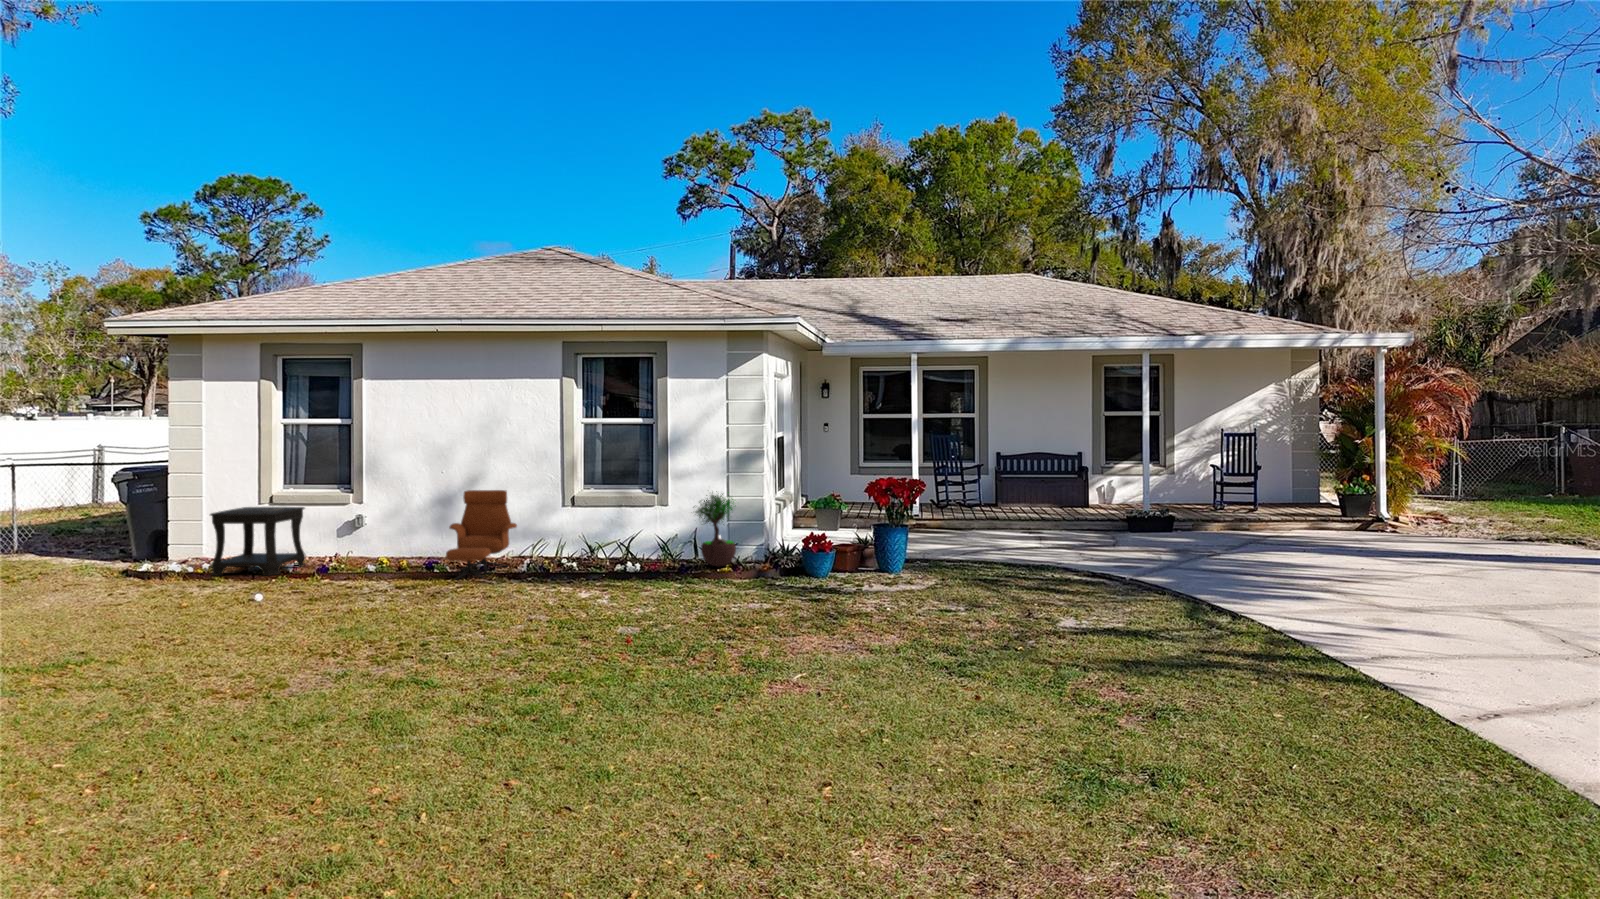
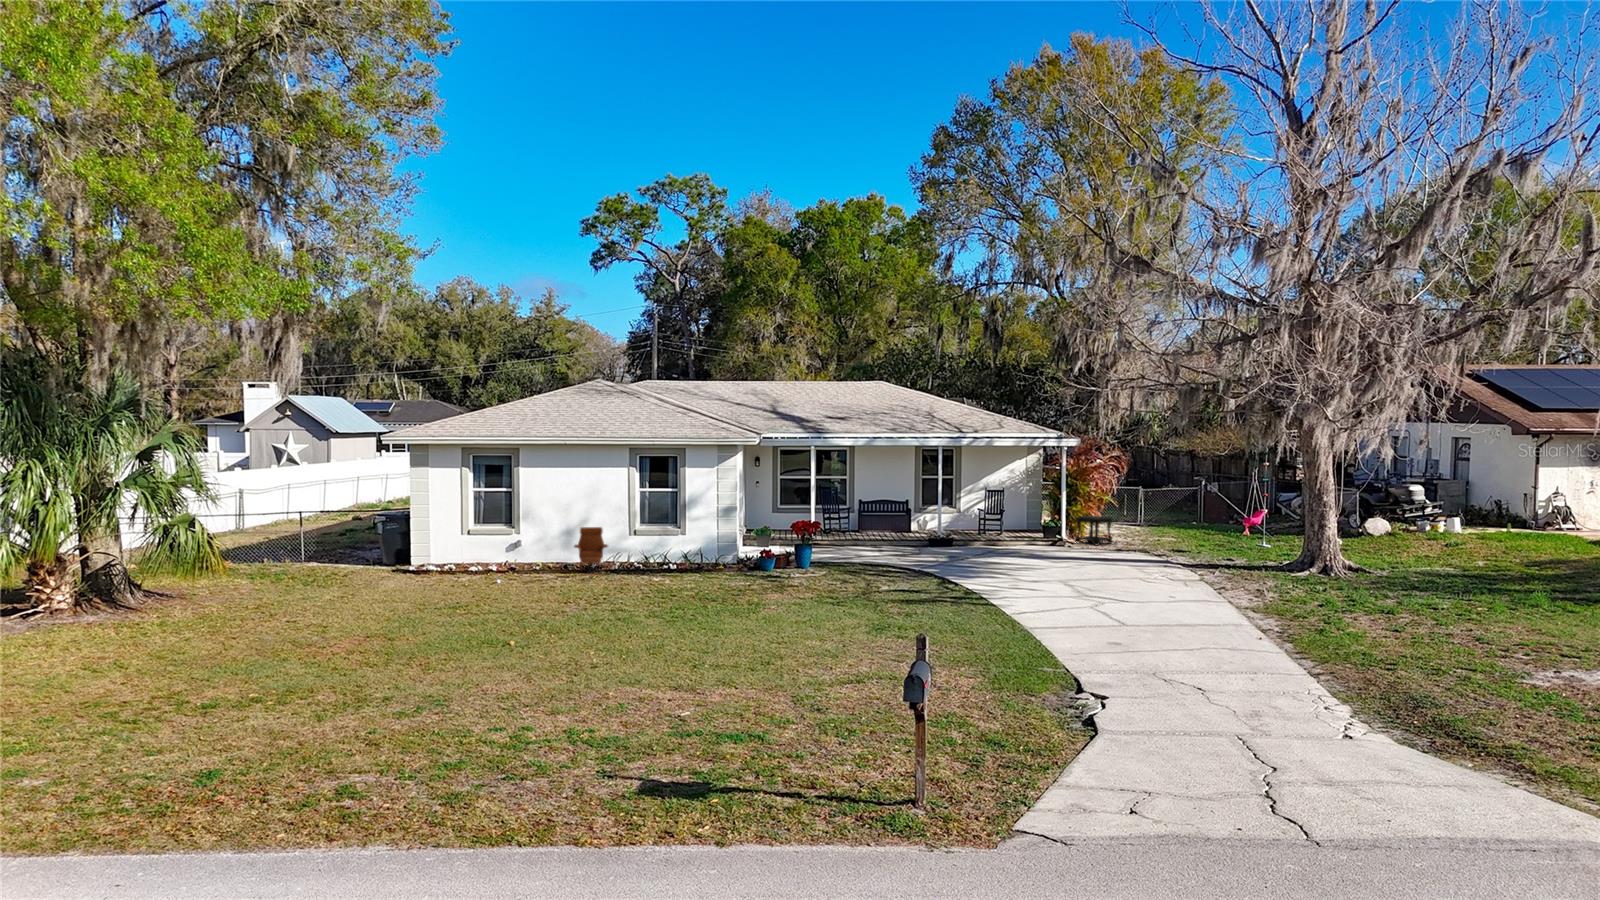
potted tree: present [695,491,736,566] -> none [701,526,725,566]
side table: present [210,507,305,576] -> present [1075,516,1112,545]

